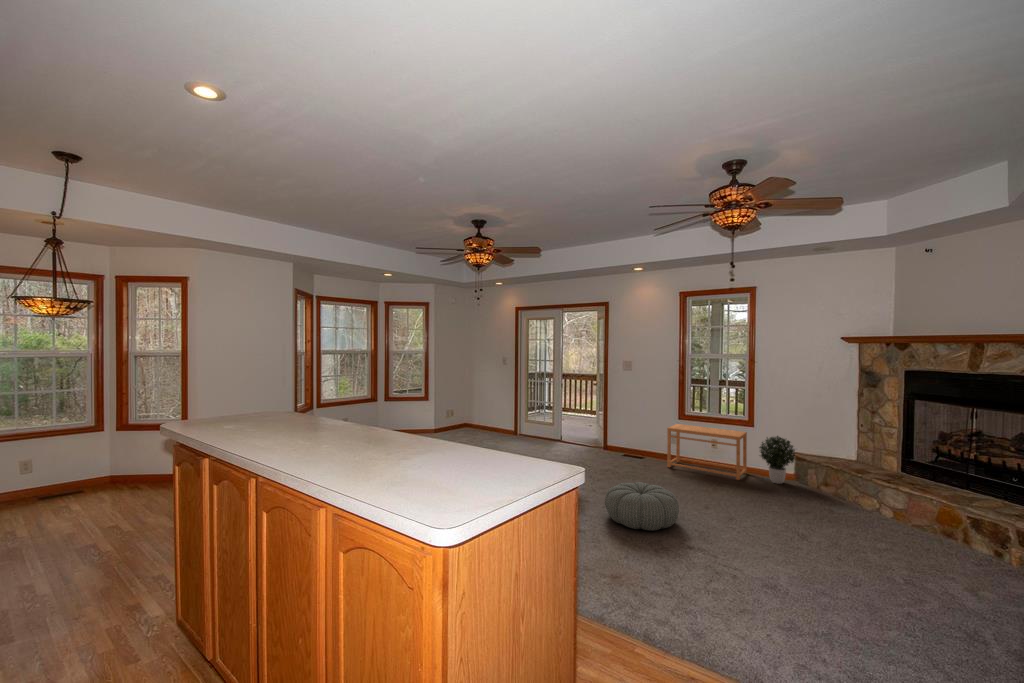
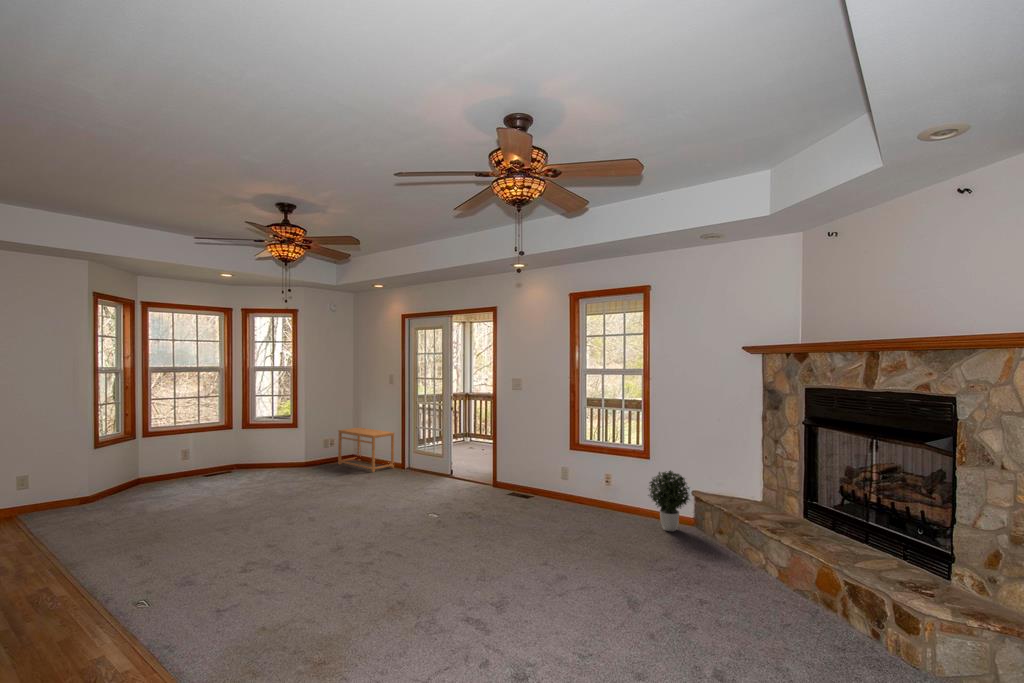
side table: present [667,424,747,480] -> present [338,428,394,472]
pouf: present [605,482,679,531] -> none [401,534,495,602]

